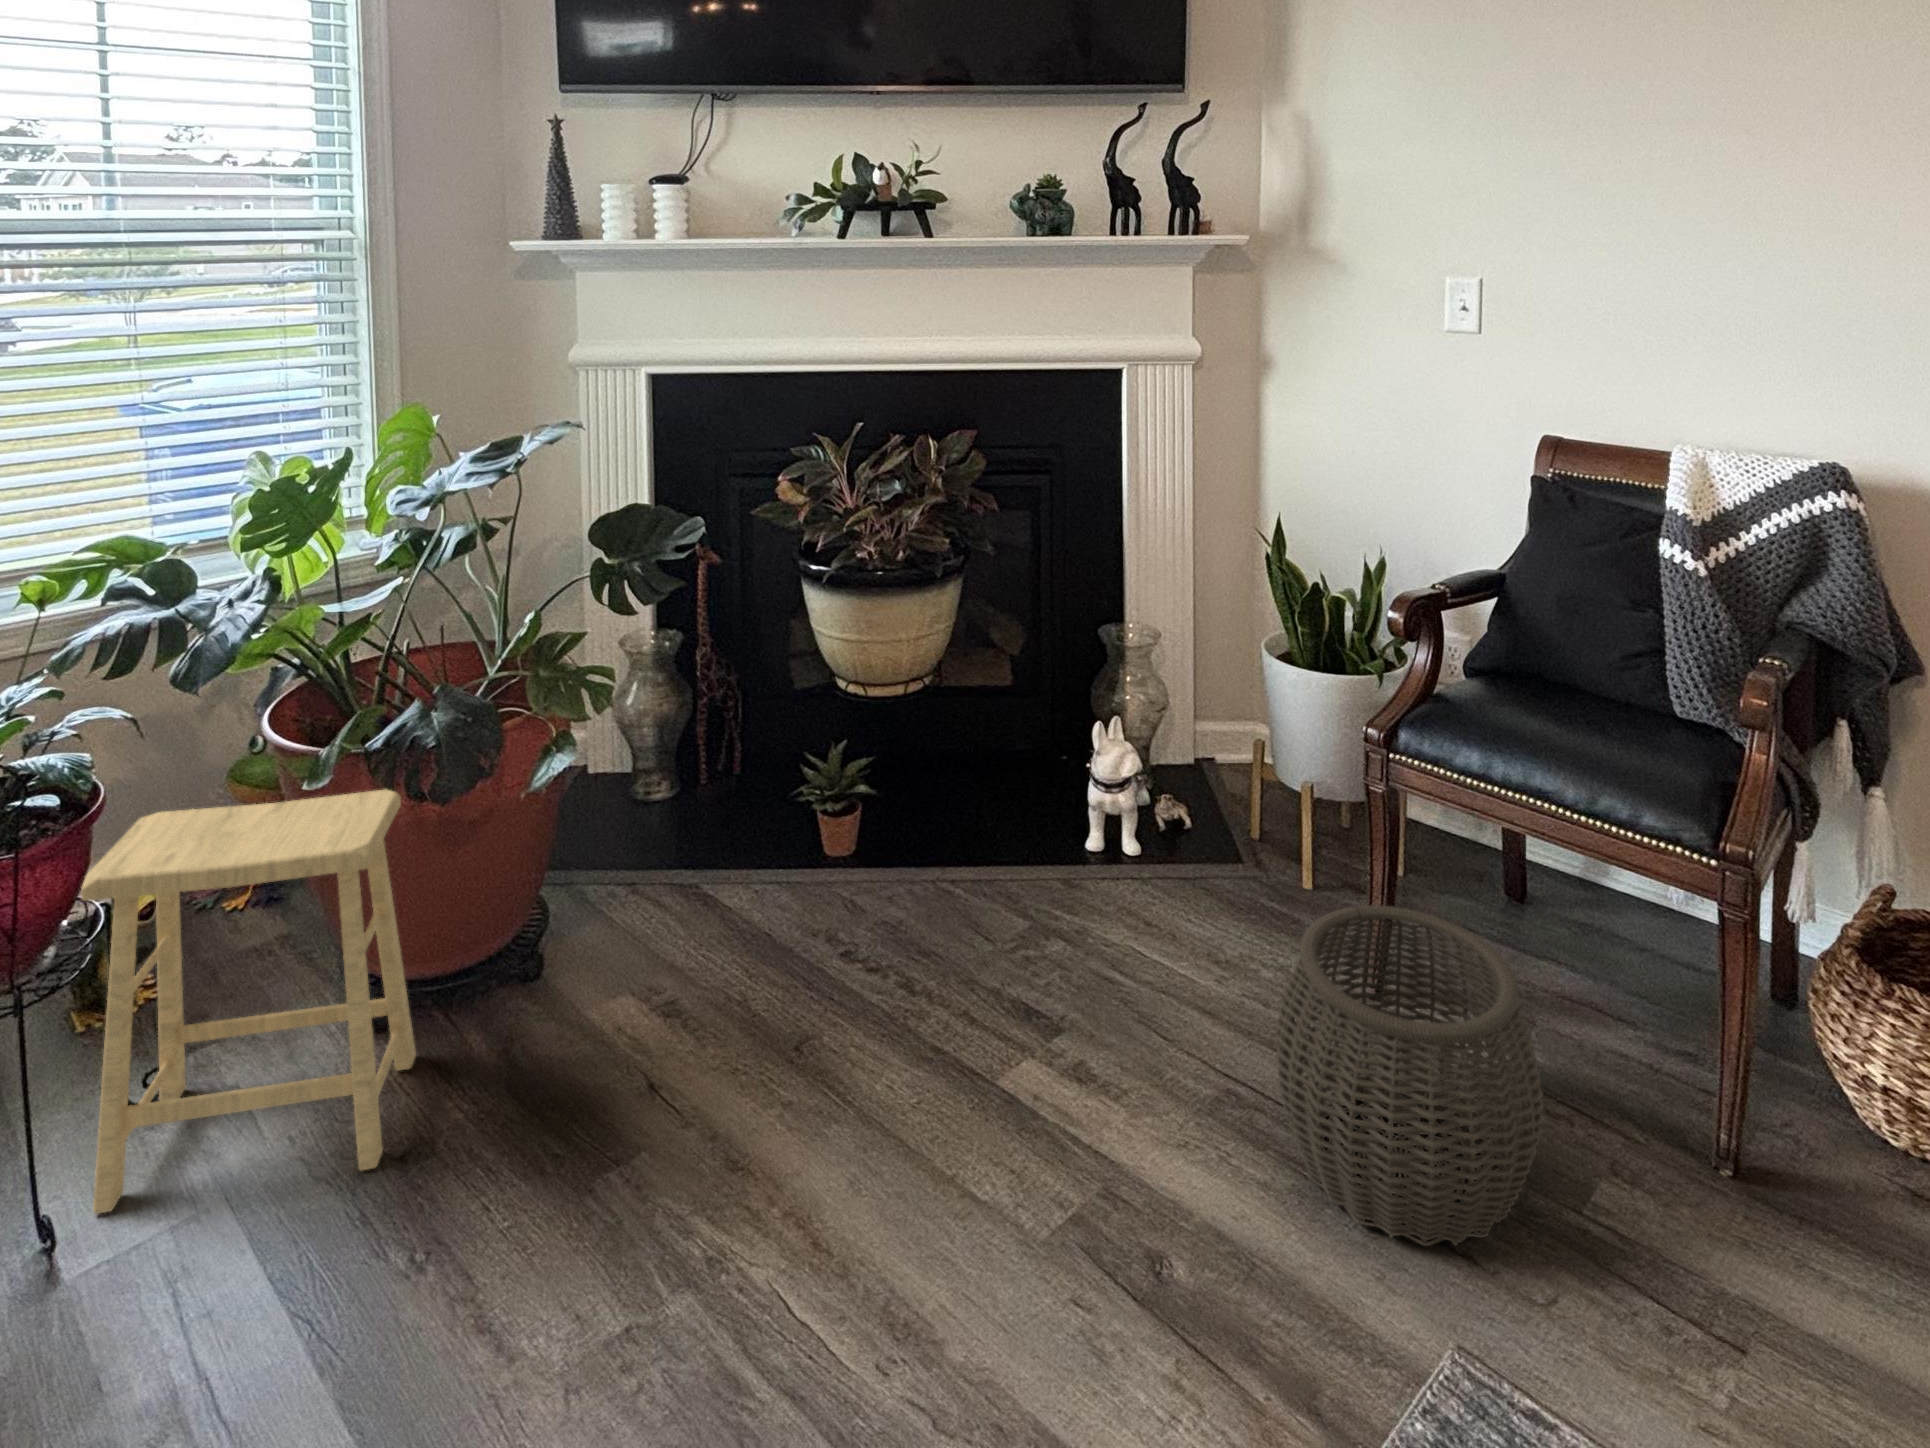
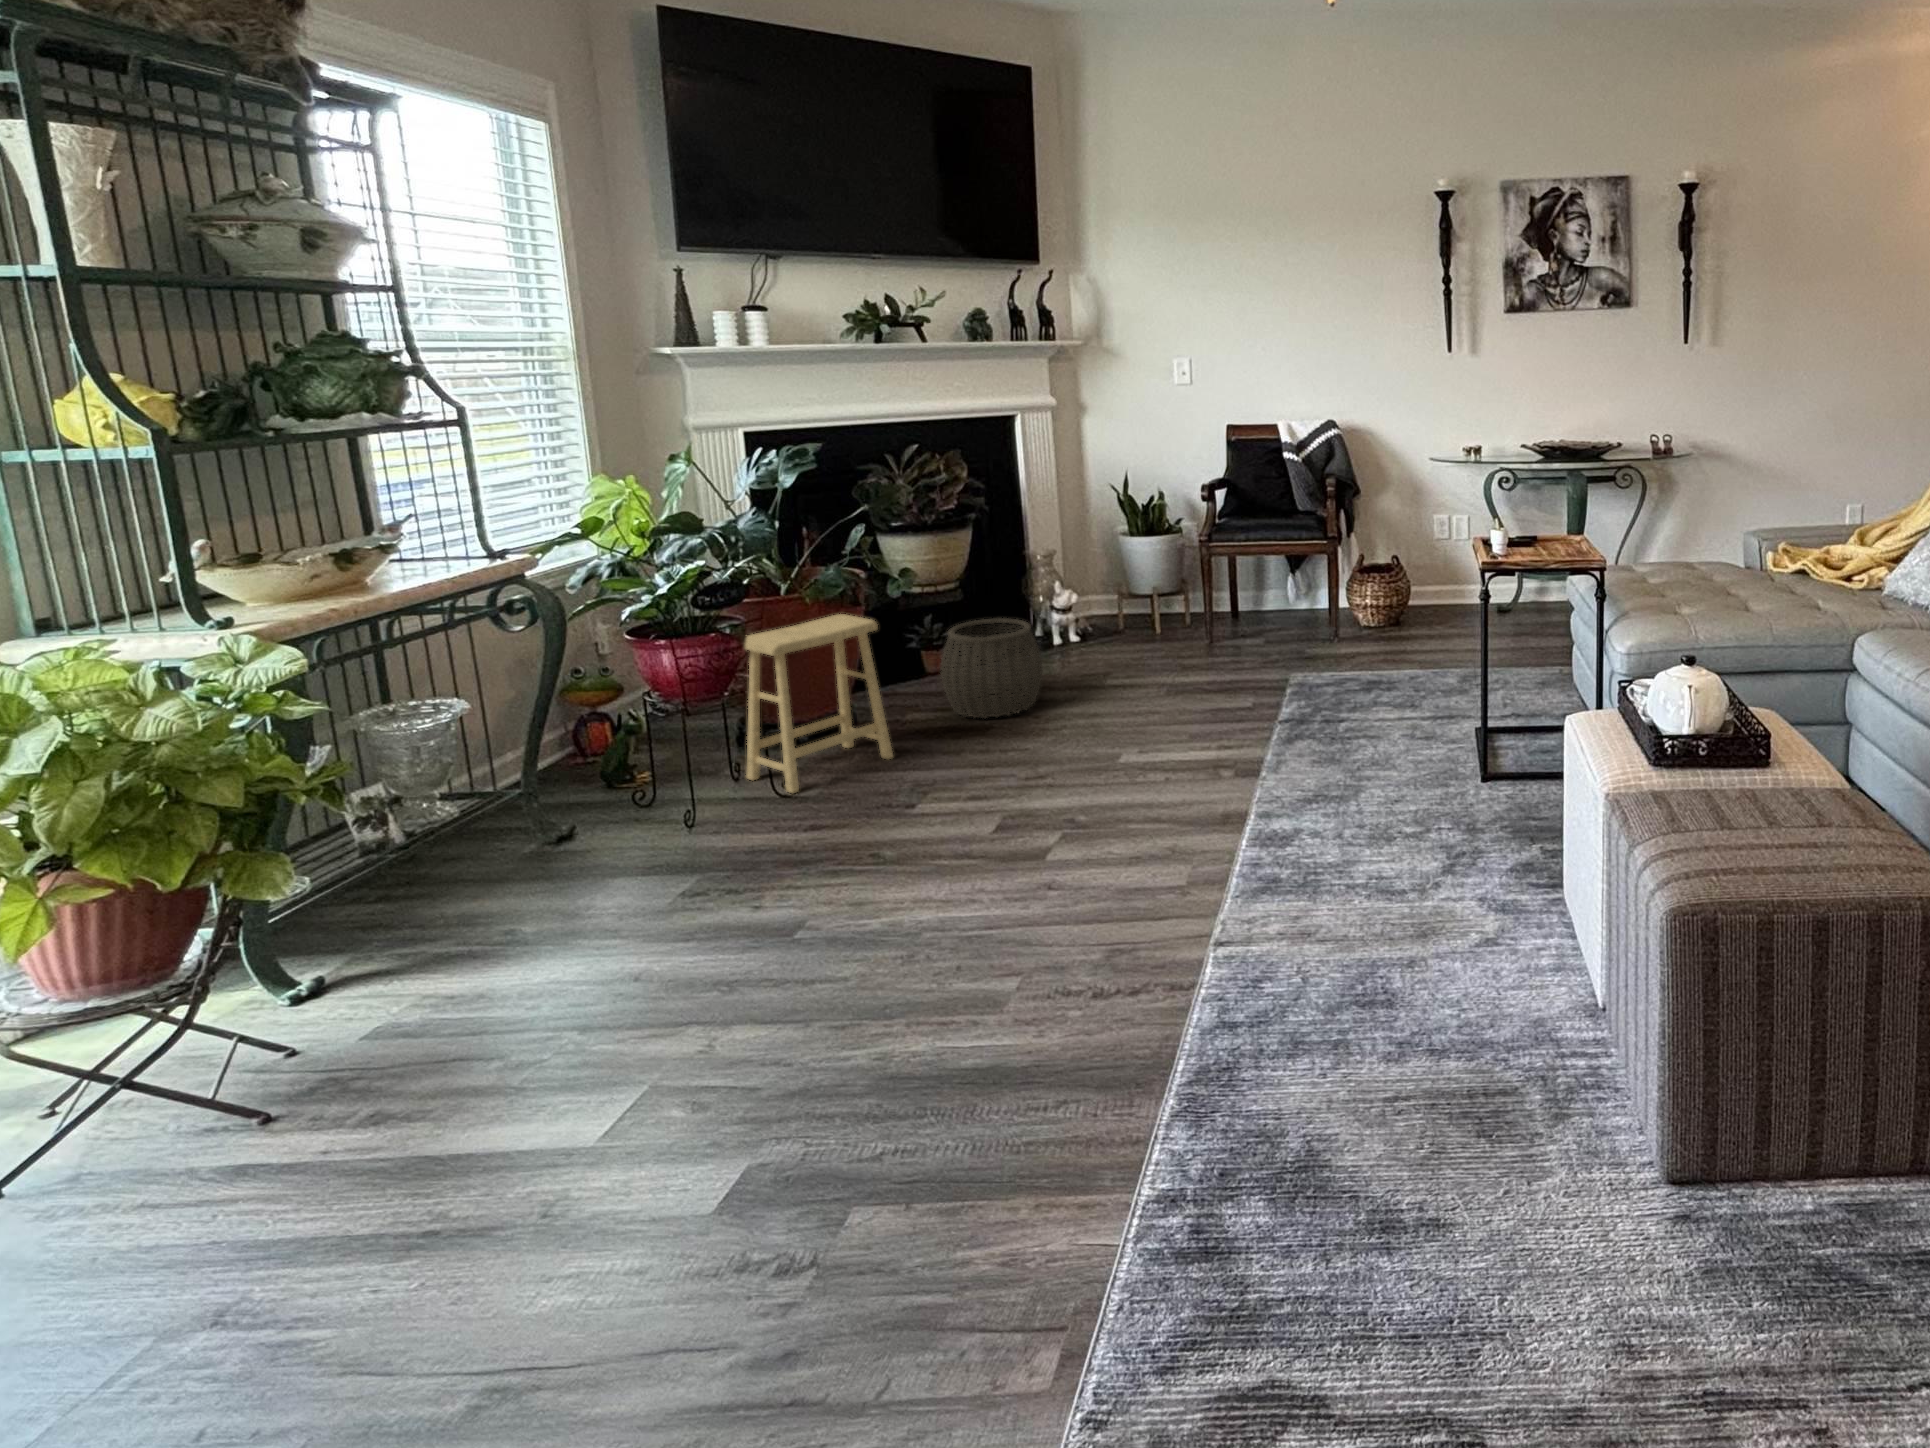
woven basket: present [1275,905,1544,1246] -> present [940,618,1043,718]

